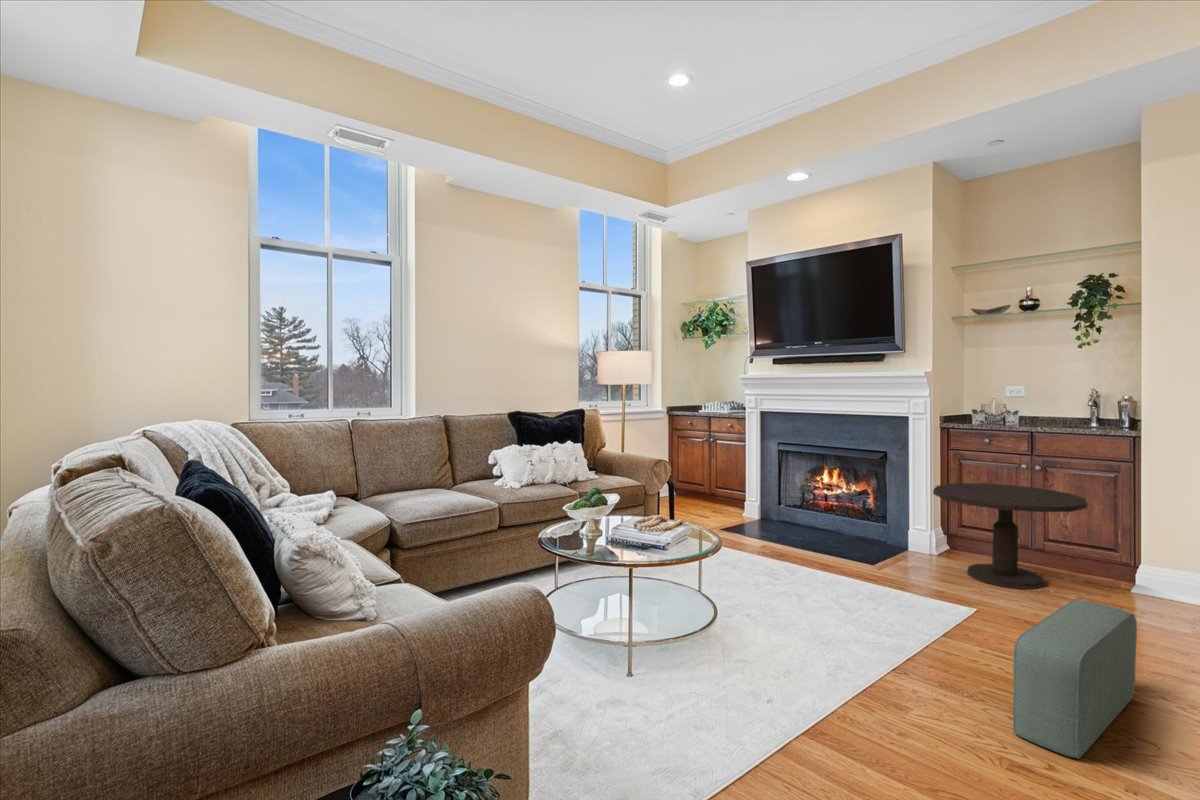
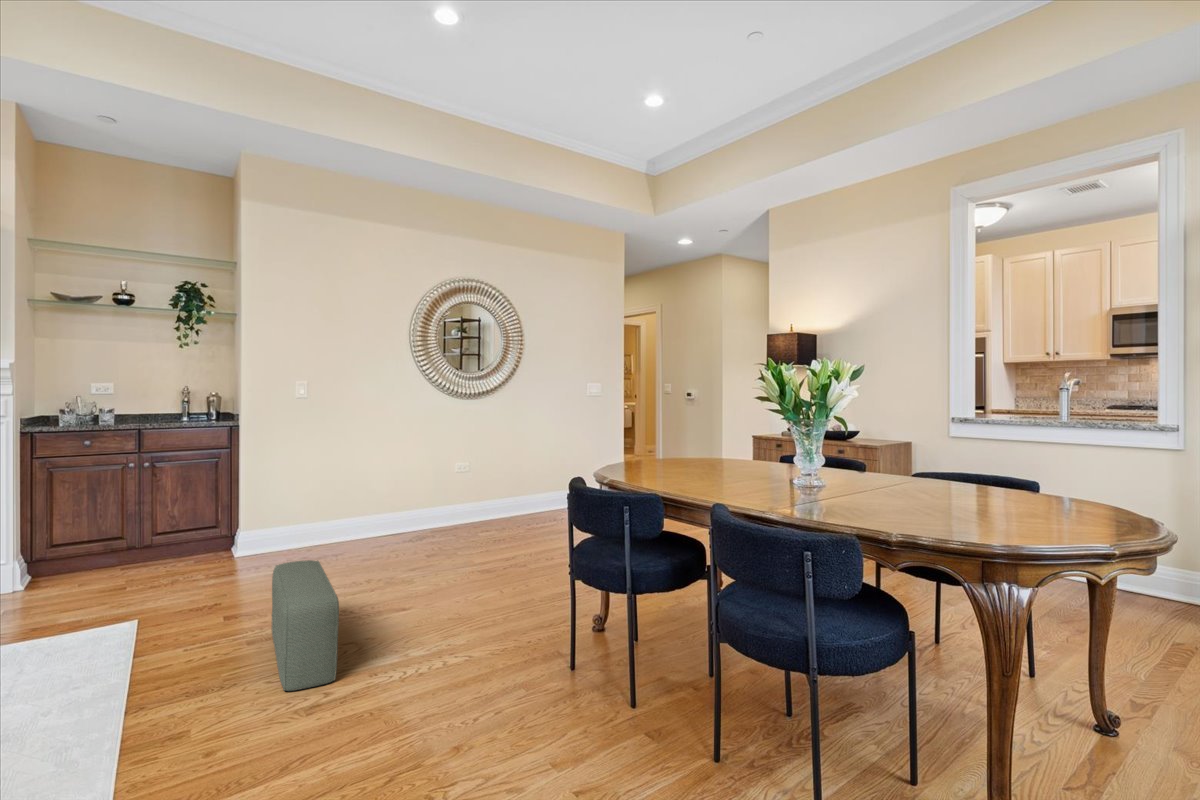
side table: present [933,483,1087,589] -> none [39,485,211,595]

